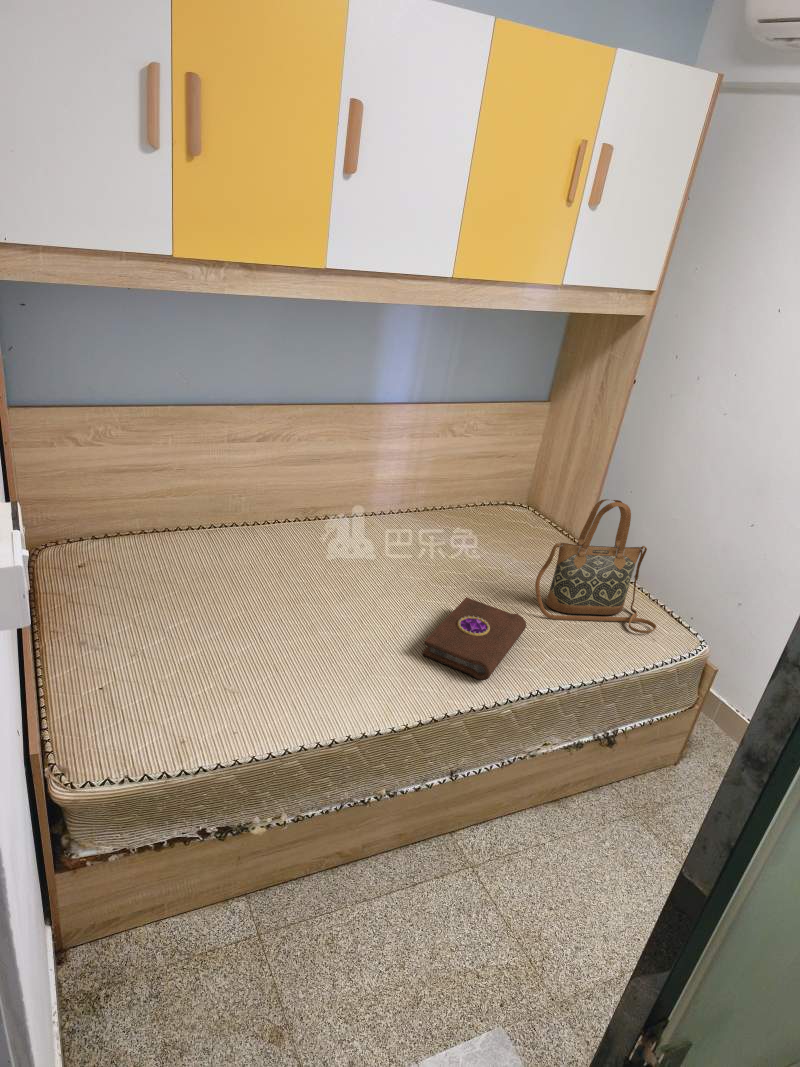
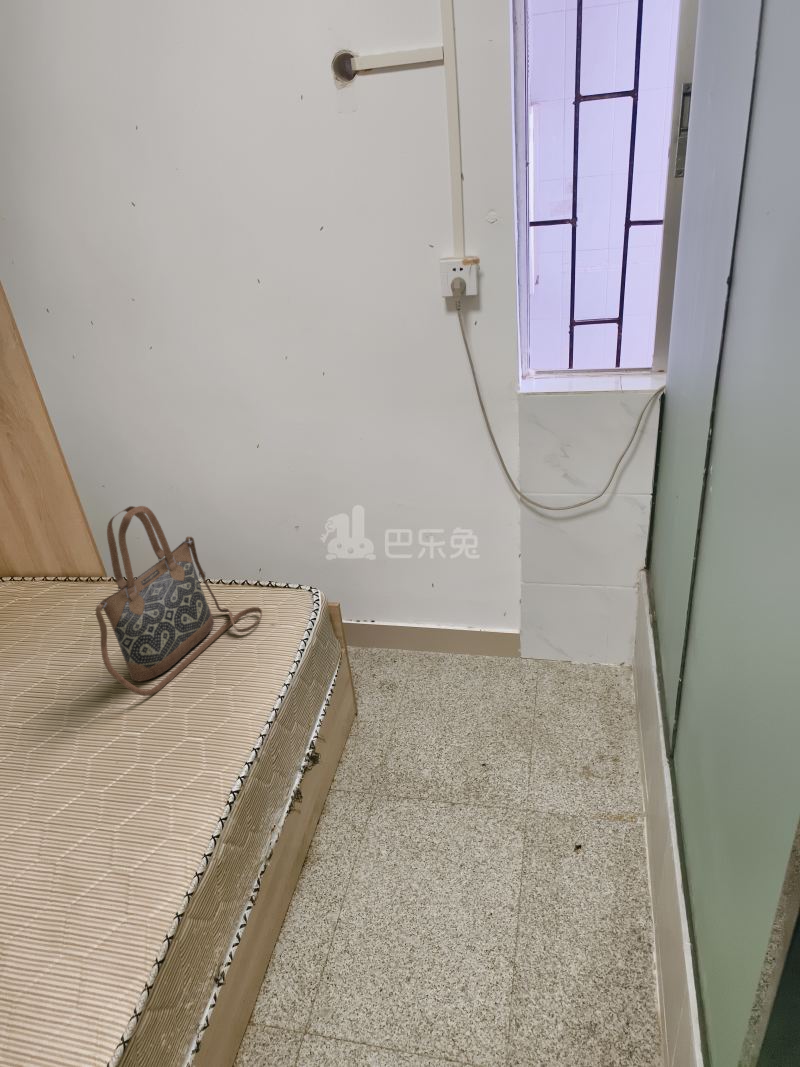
book: present [423,597,526,681] -> none [40,723,167,889]

